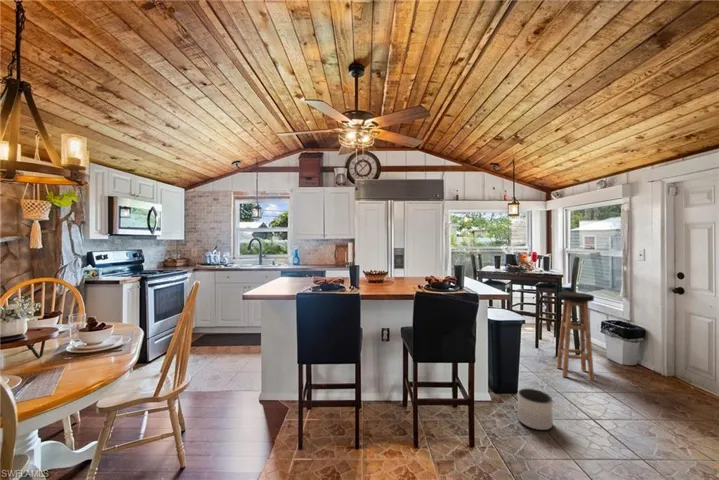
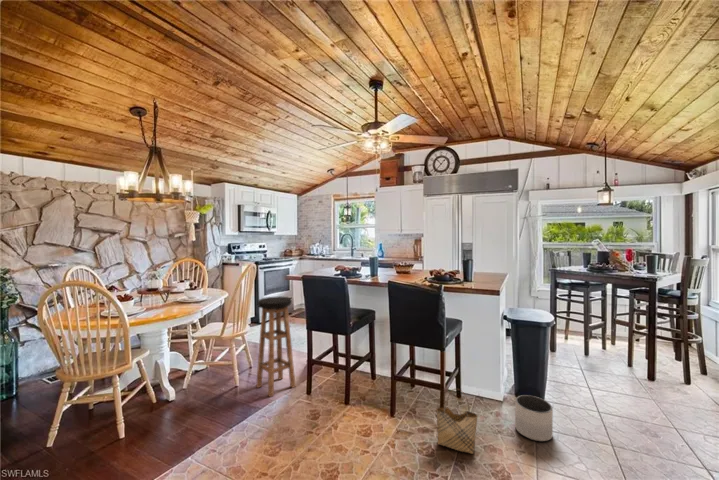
bar stool: present [557,292,594,381] -> present [256,296,295,397]
woven basket: none [475,397,516,462] -> present [436,389,477,454]

